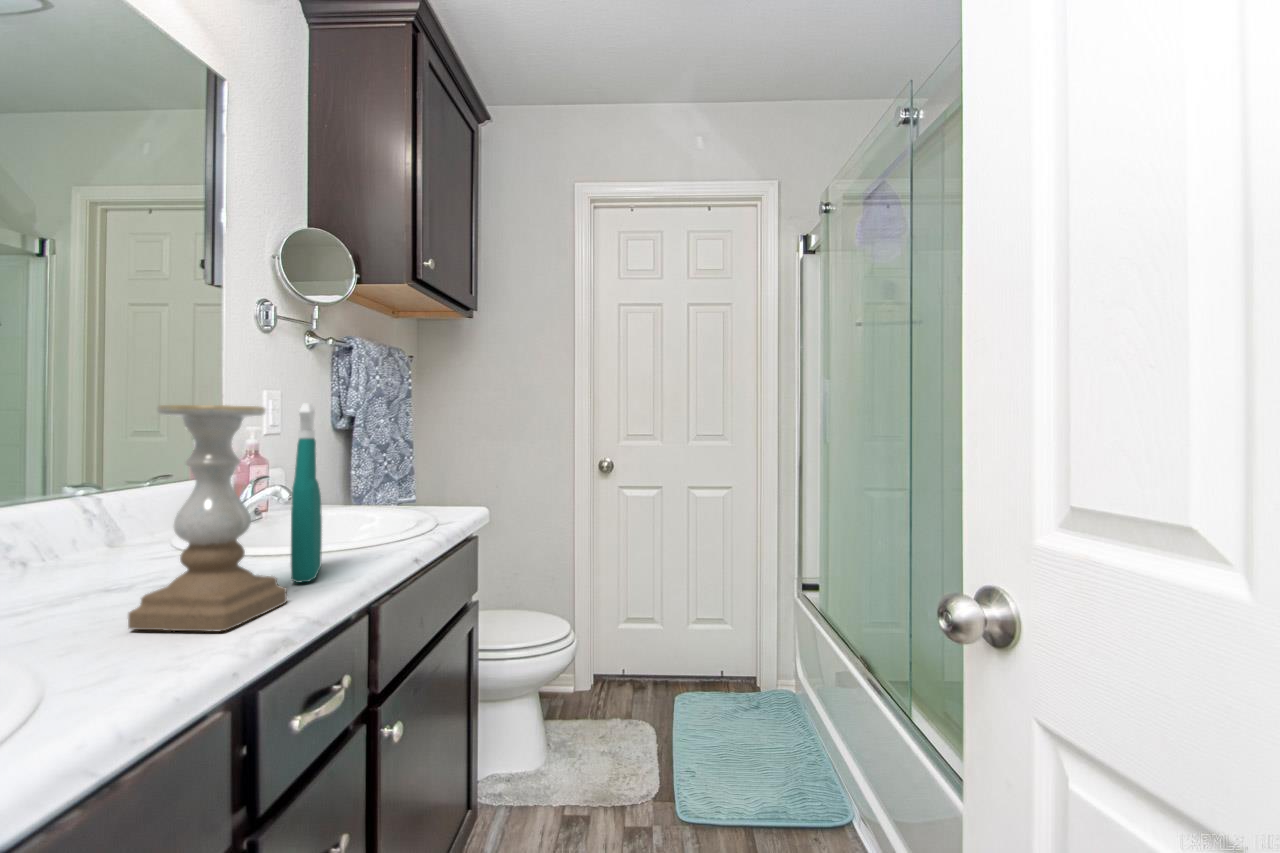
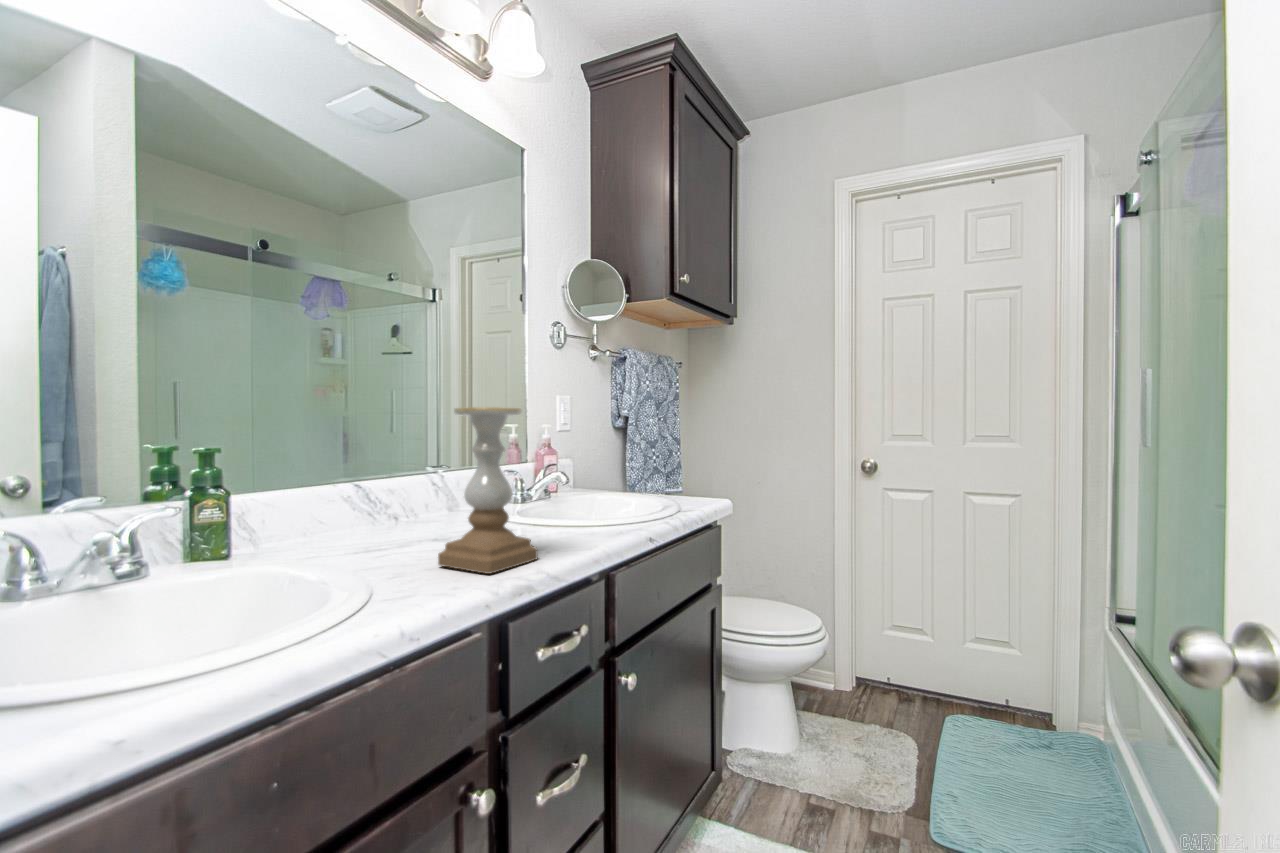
spray bottle: present [291,403,322,583] -> none [546,405,573,546]

